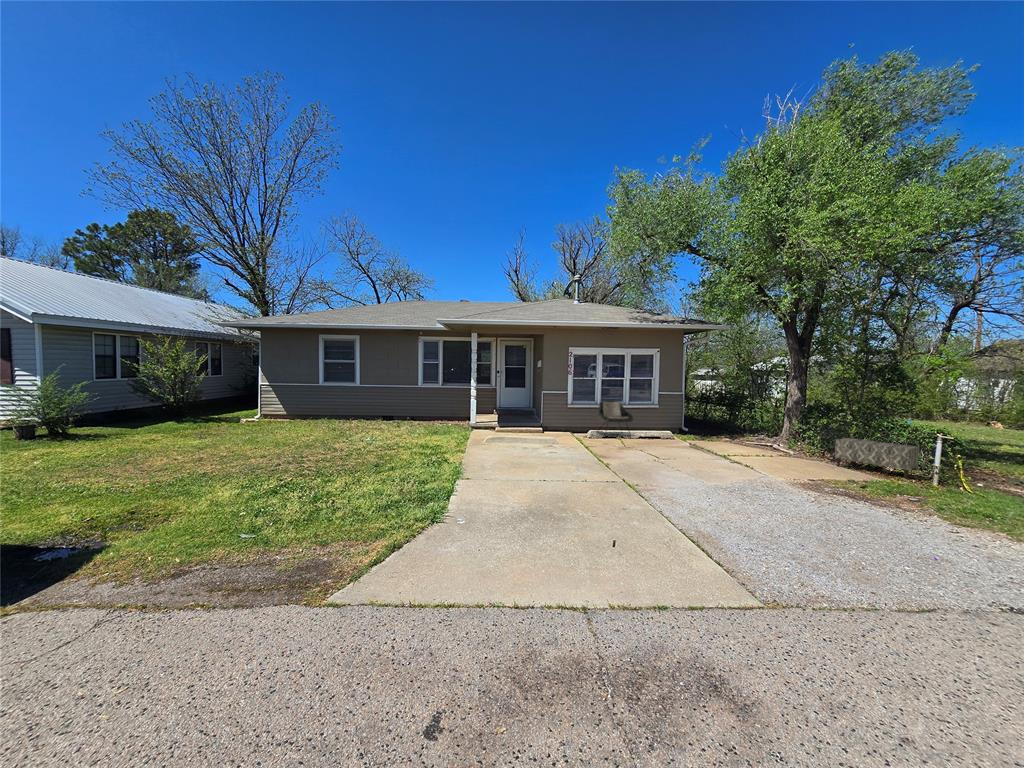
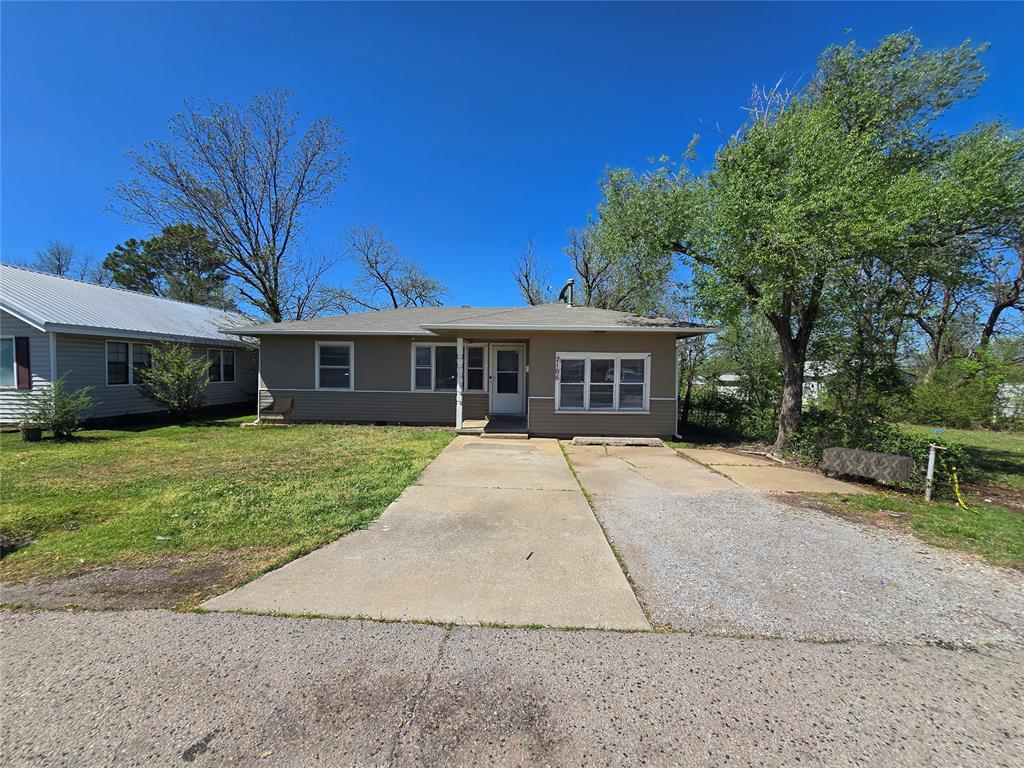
lounge chair: present [599,400,633,437] -> present [259,396,295,429]

